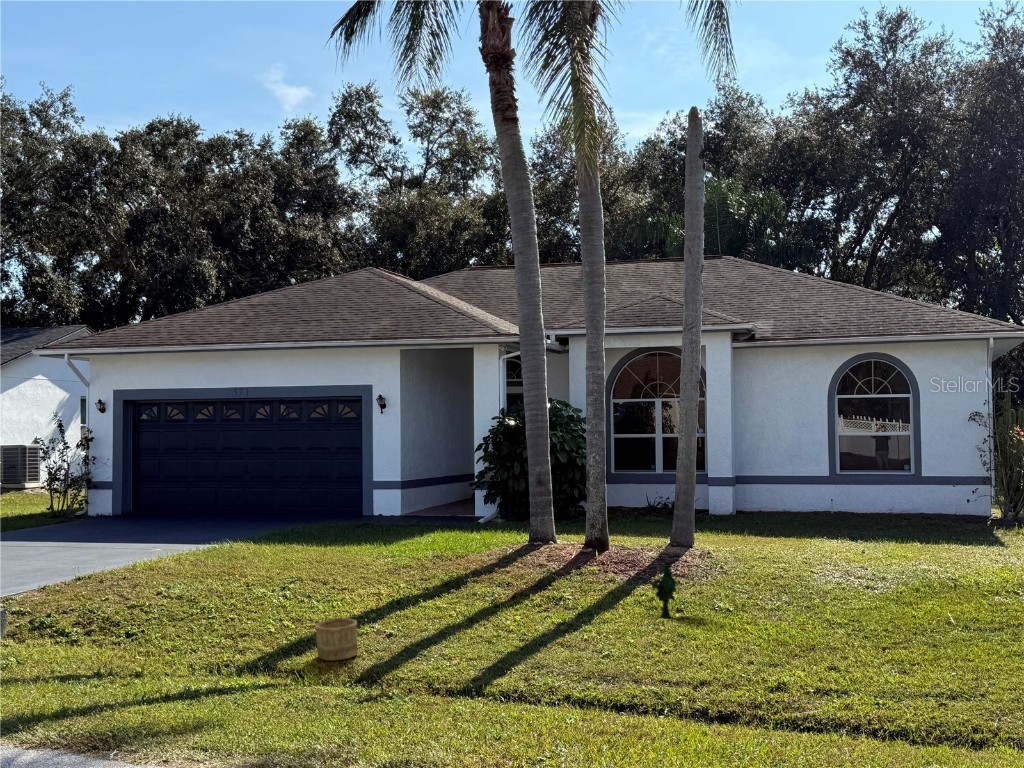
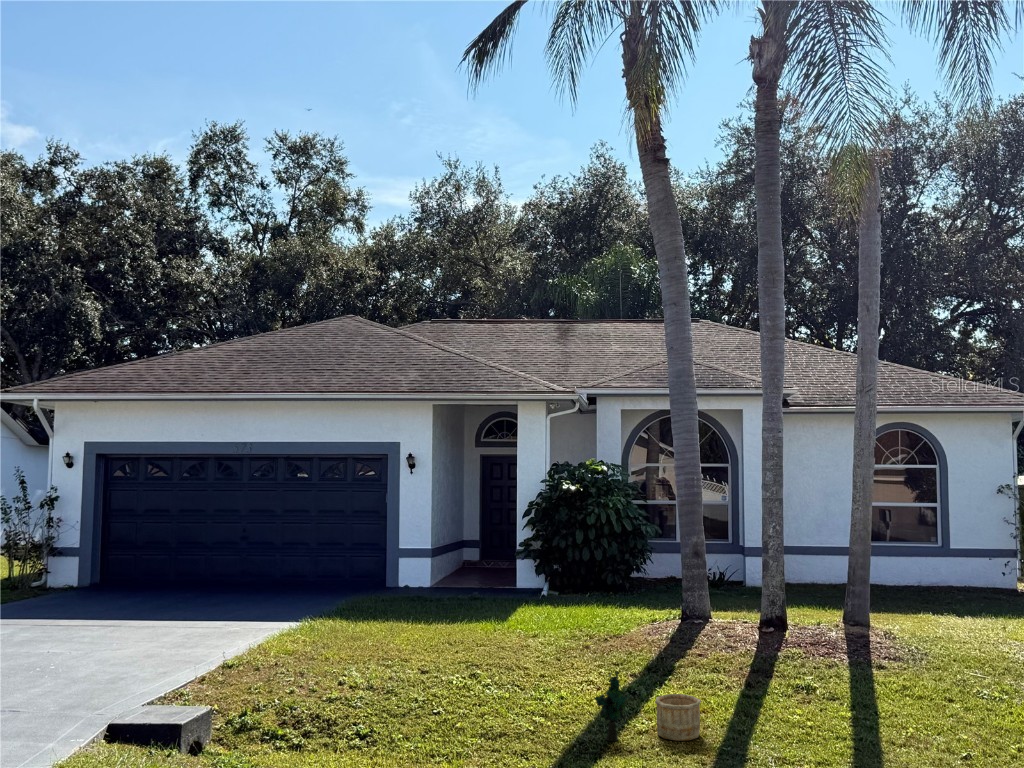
decorative plant: present [650,562,680,618] -> present [594,671,630,741]

